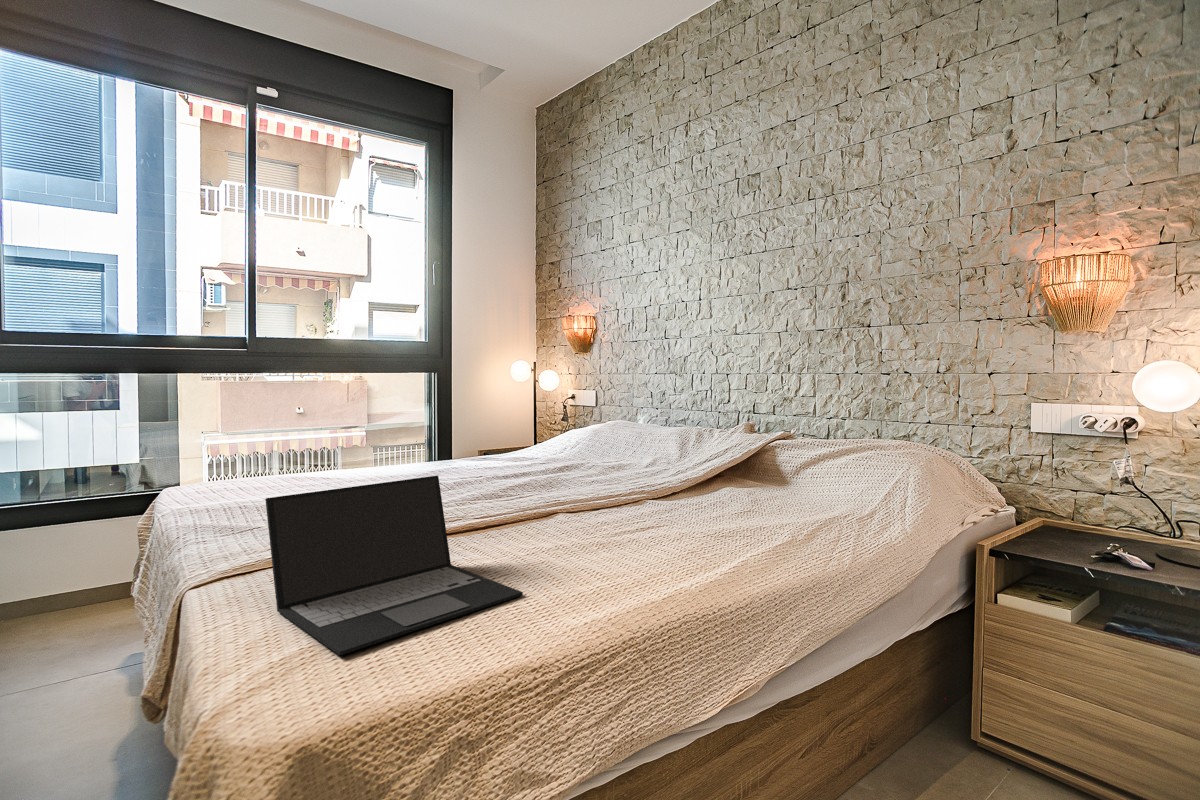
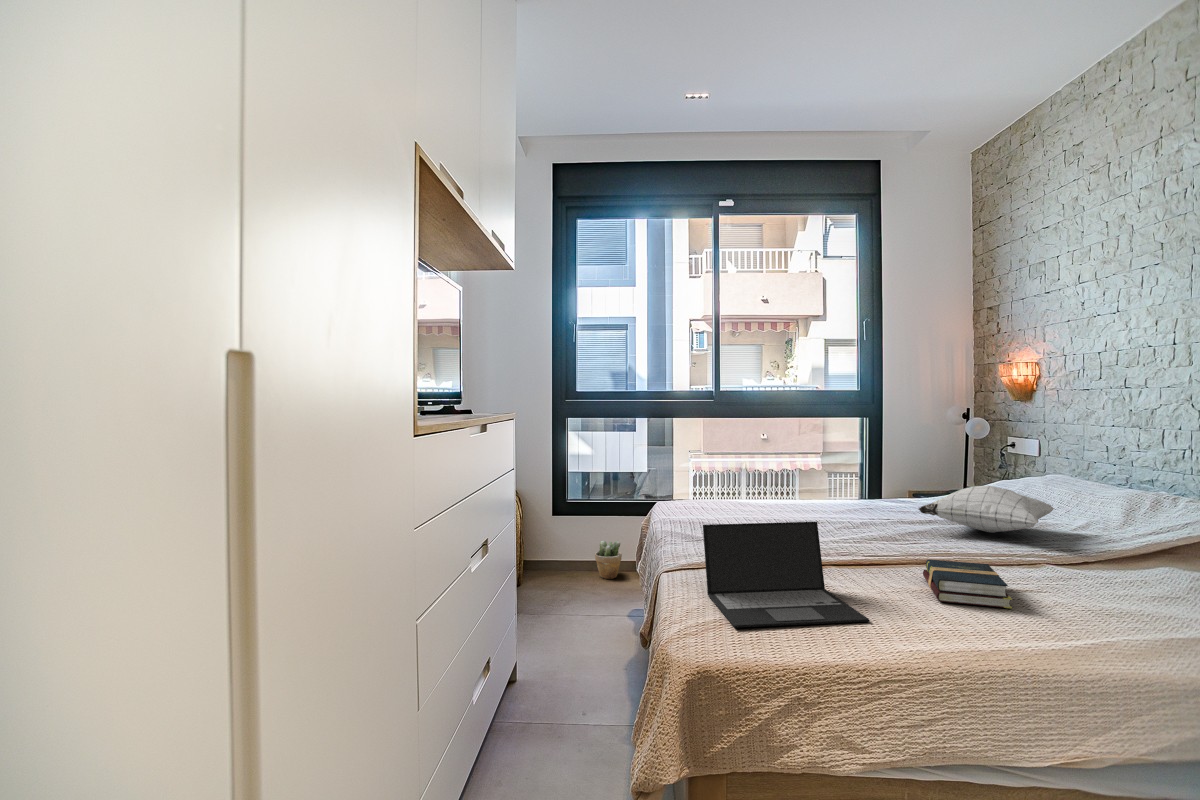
pillow: none [520,428,631,476] -> present [919,485,1054,533]
hardback book: none [551,503,648,553] -> present [923,559,1012,608]
potted plant: none [39,559,94,622] -> present [595,541,622,579]

